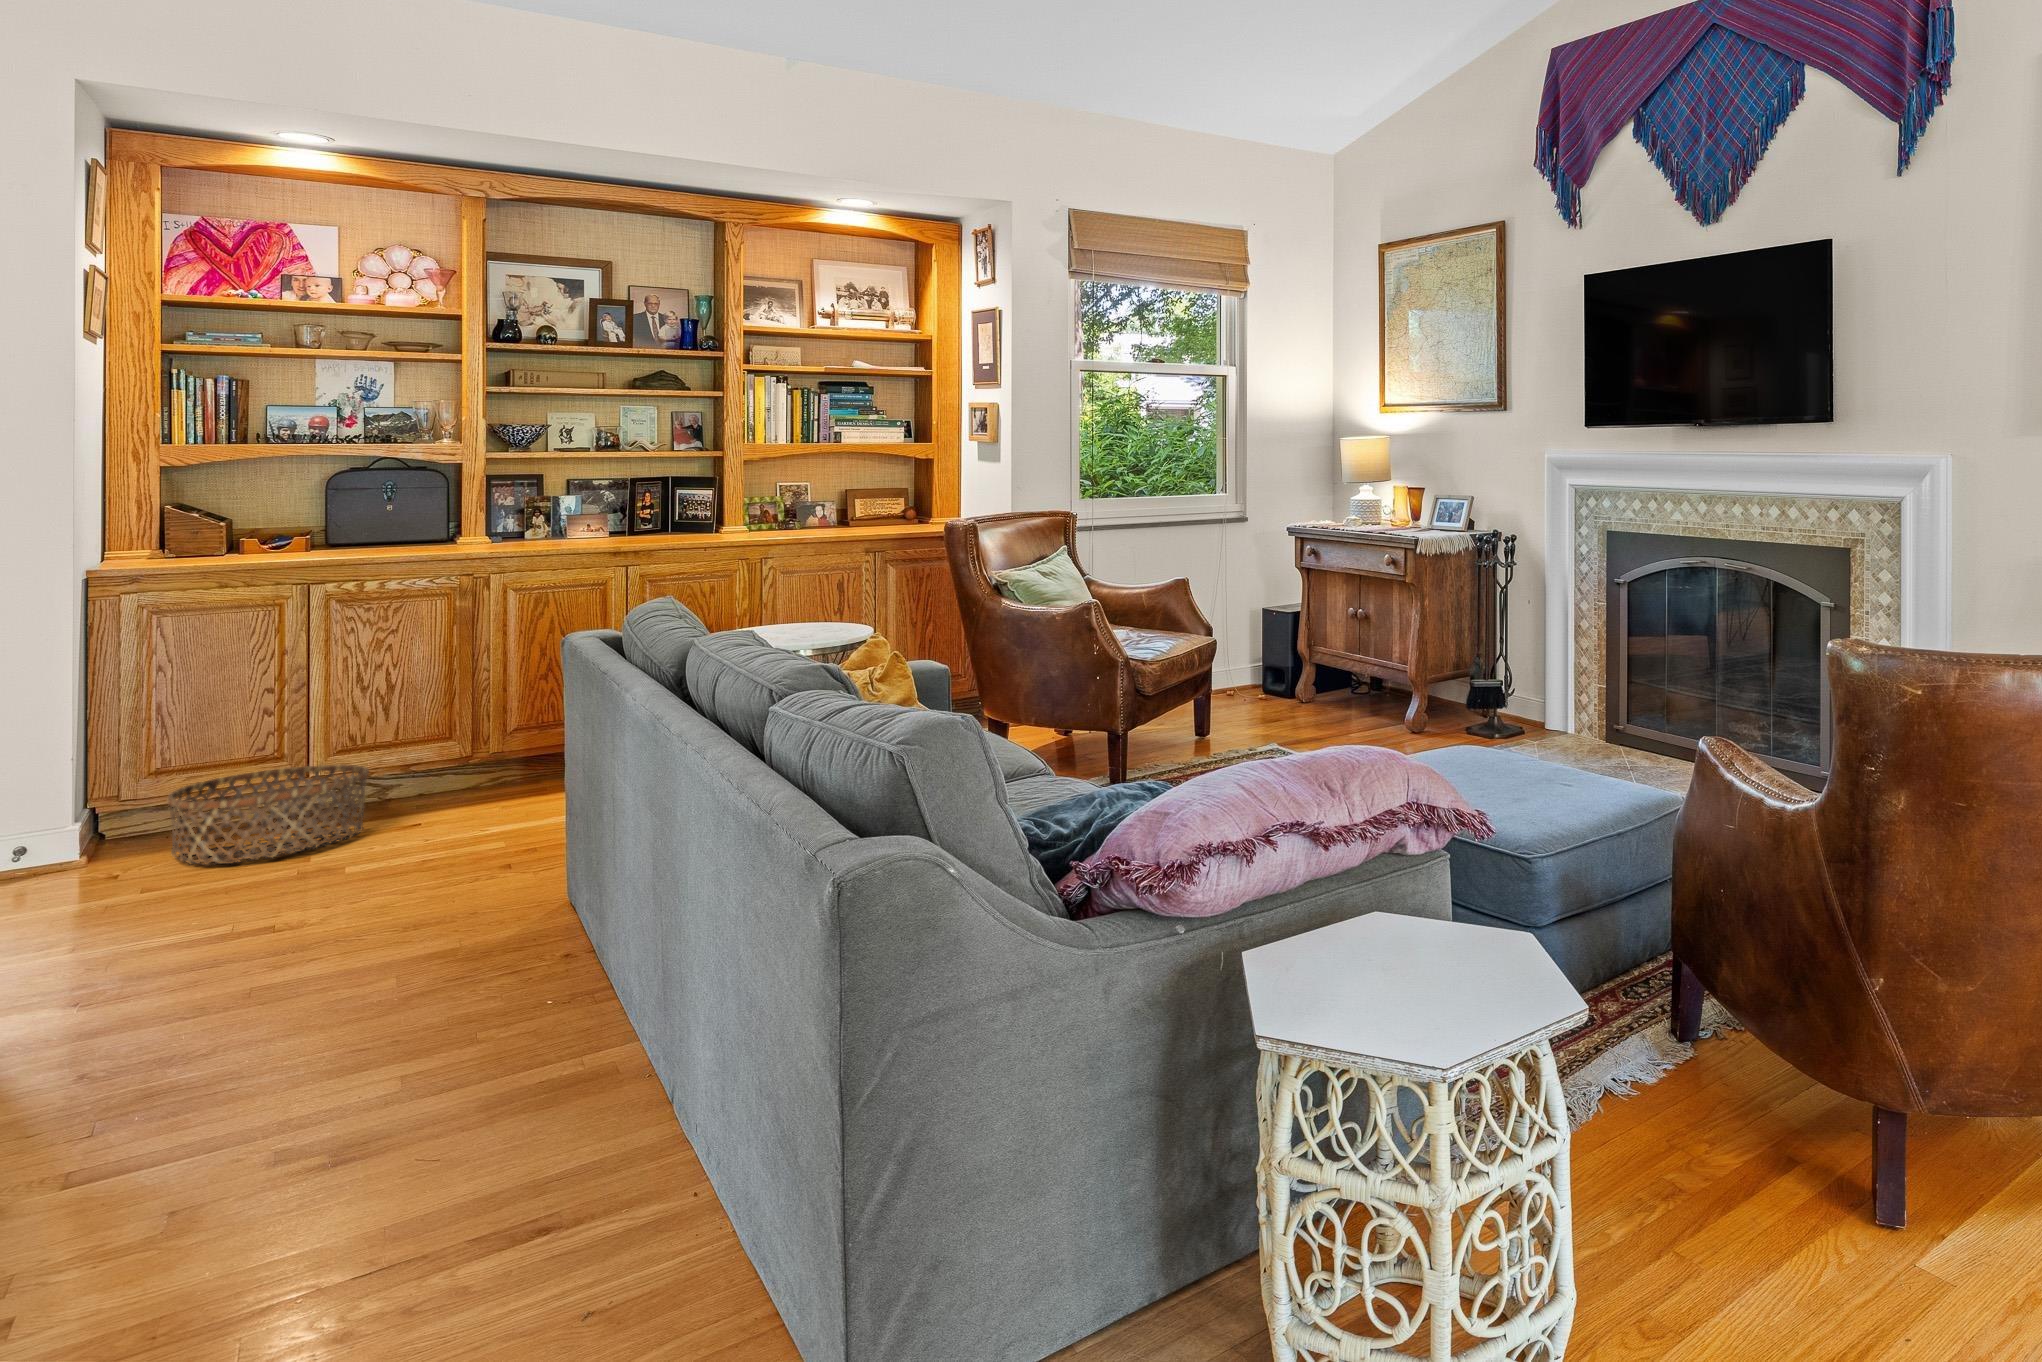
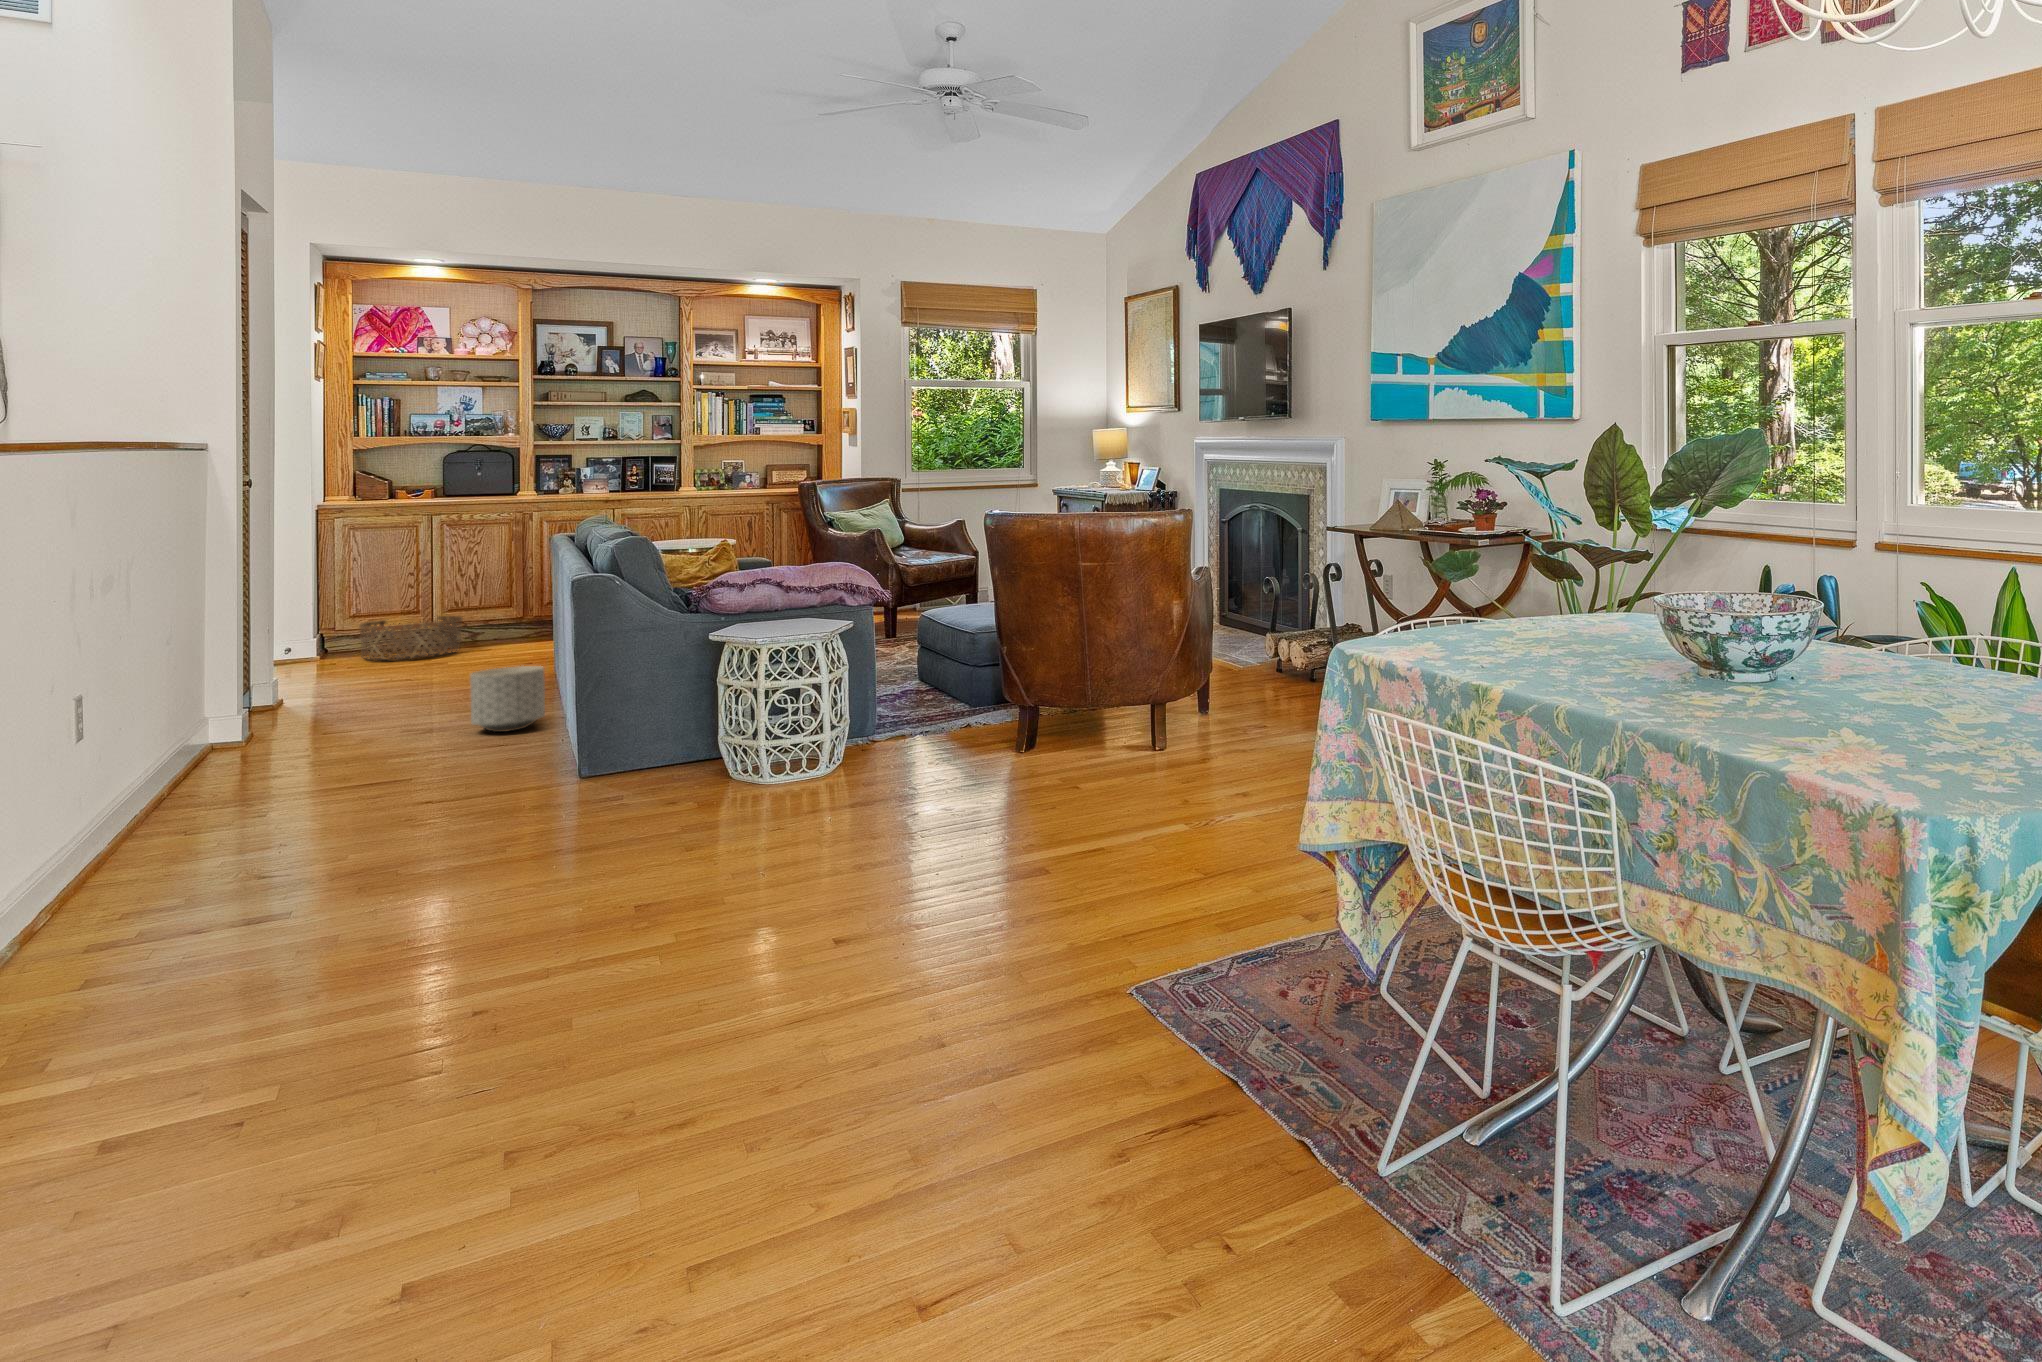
planter: none [457,973,630,1155] -> present [470,666,545,732]

